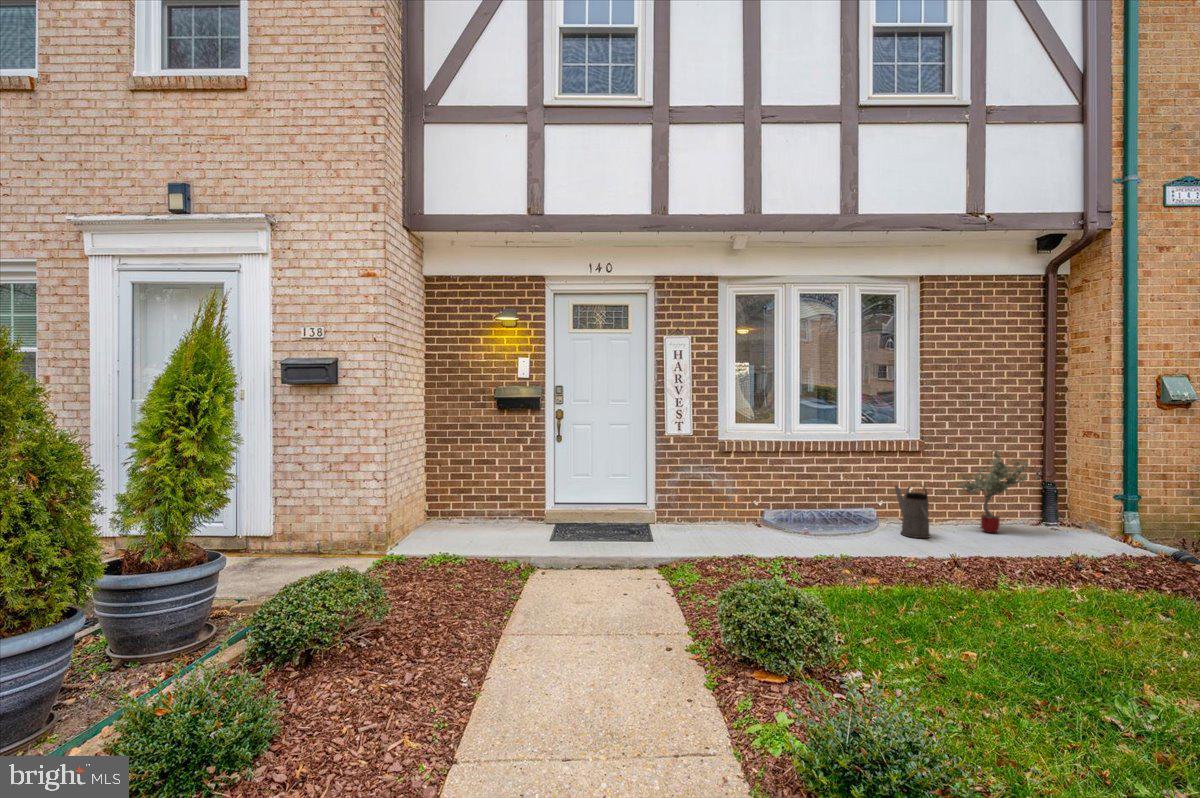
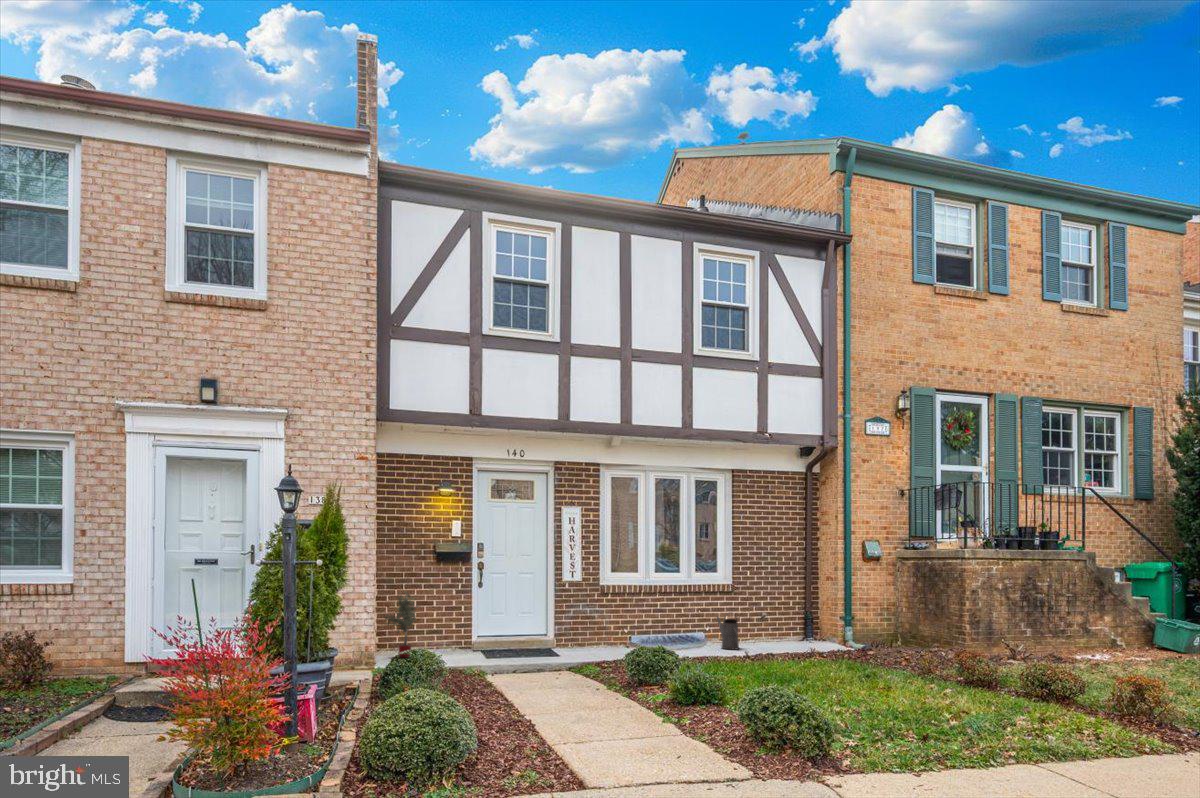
potted tree: present [955,450,1028,533] -> present [384,592,417,658]

